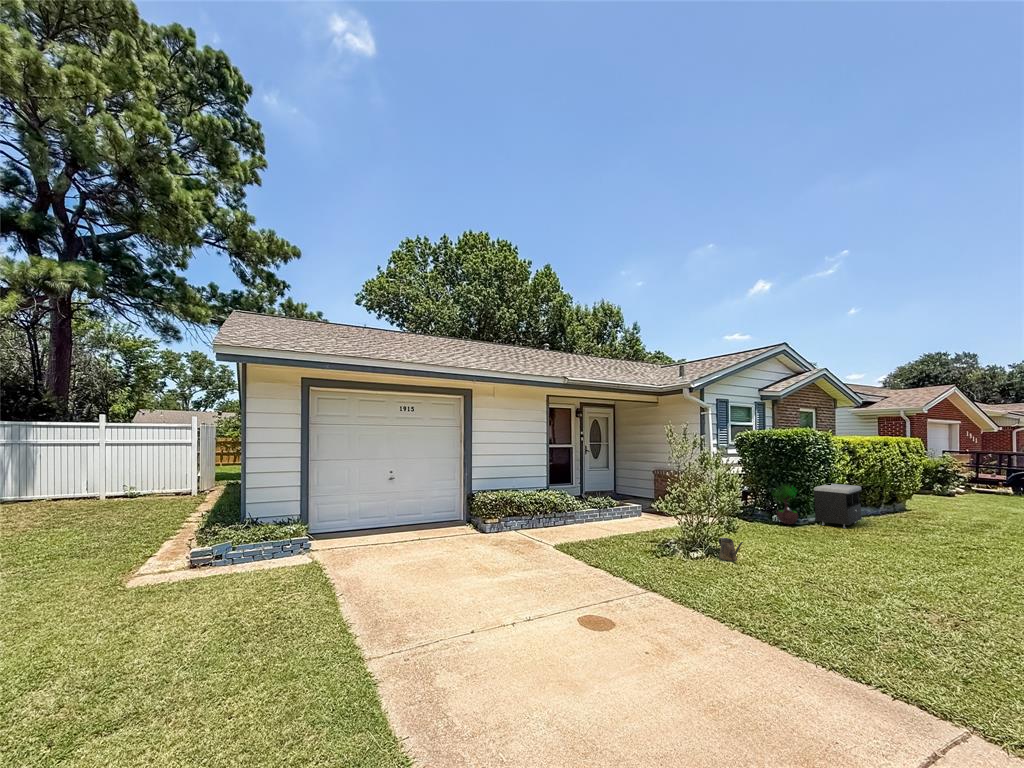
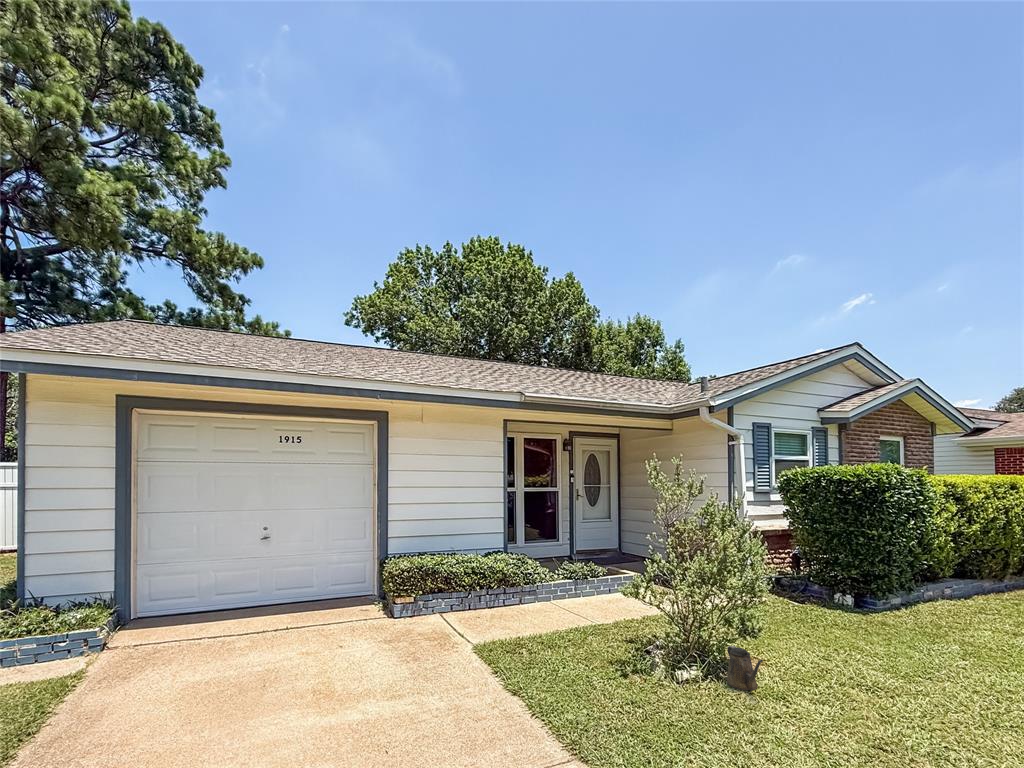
storage bench: present [814,484,862,528] -> none [899,546,980,620]
potted tree: present [773,486,798,525] -> none [830,543,875,611]

